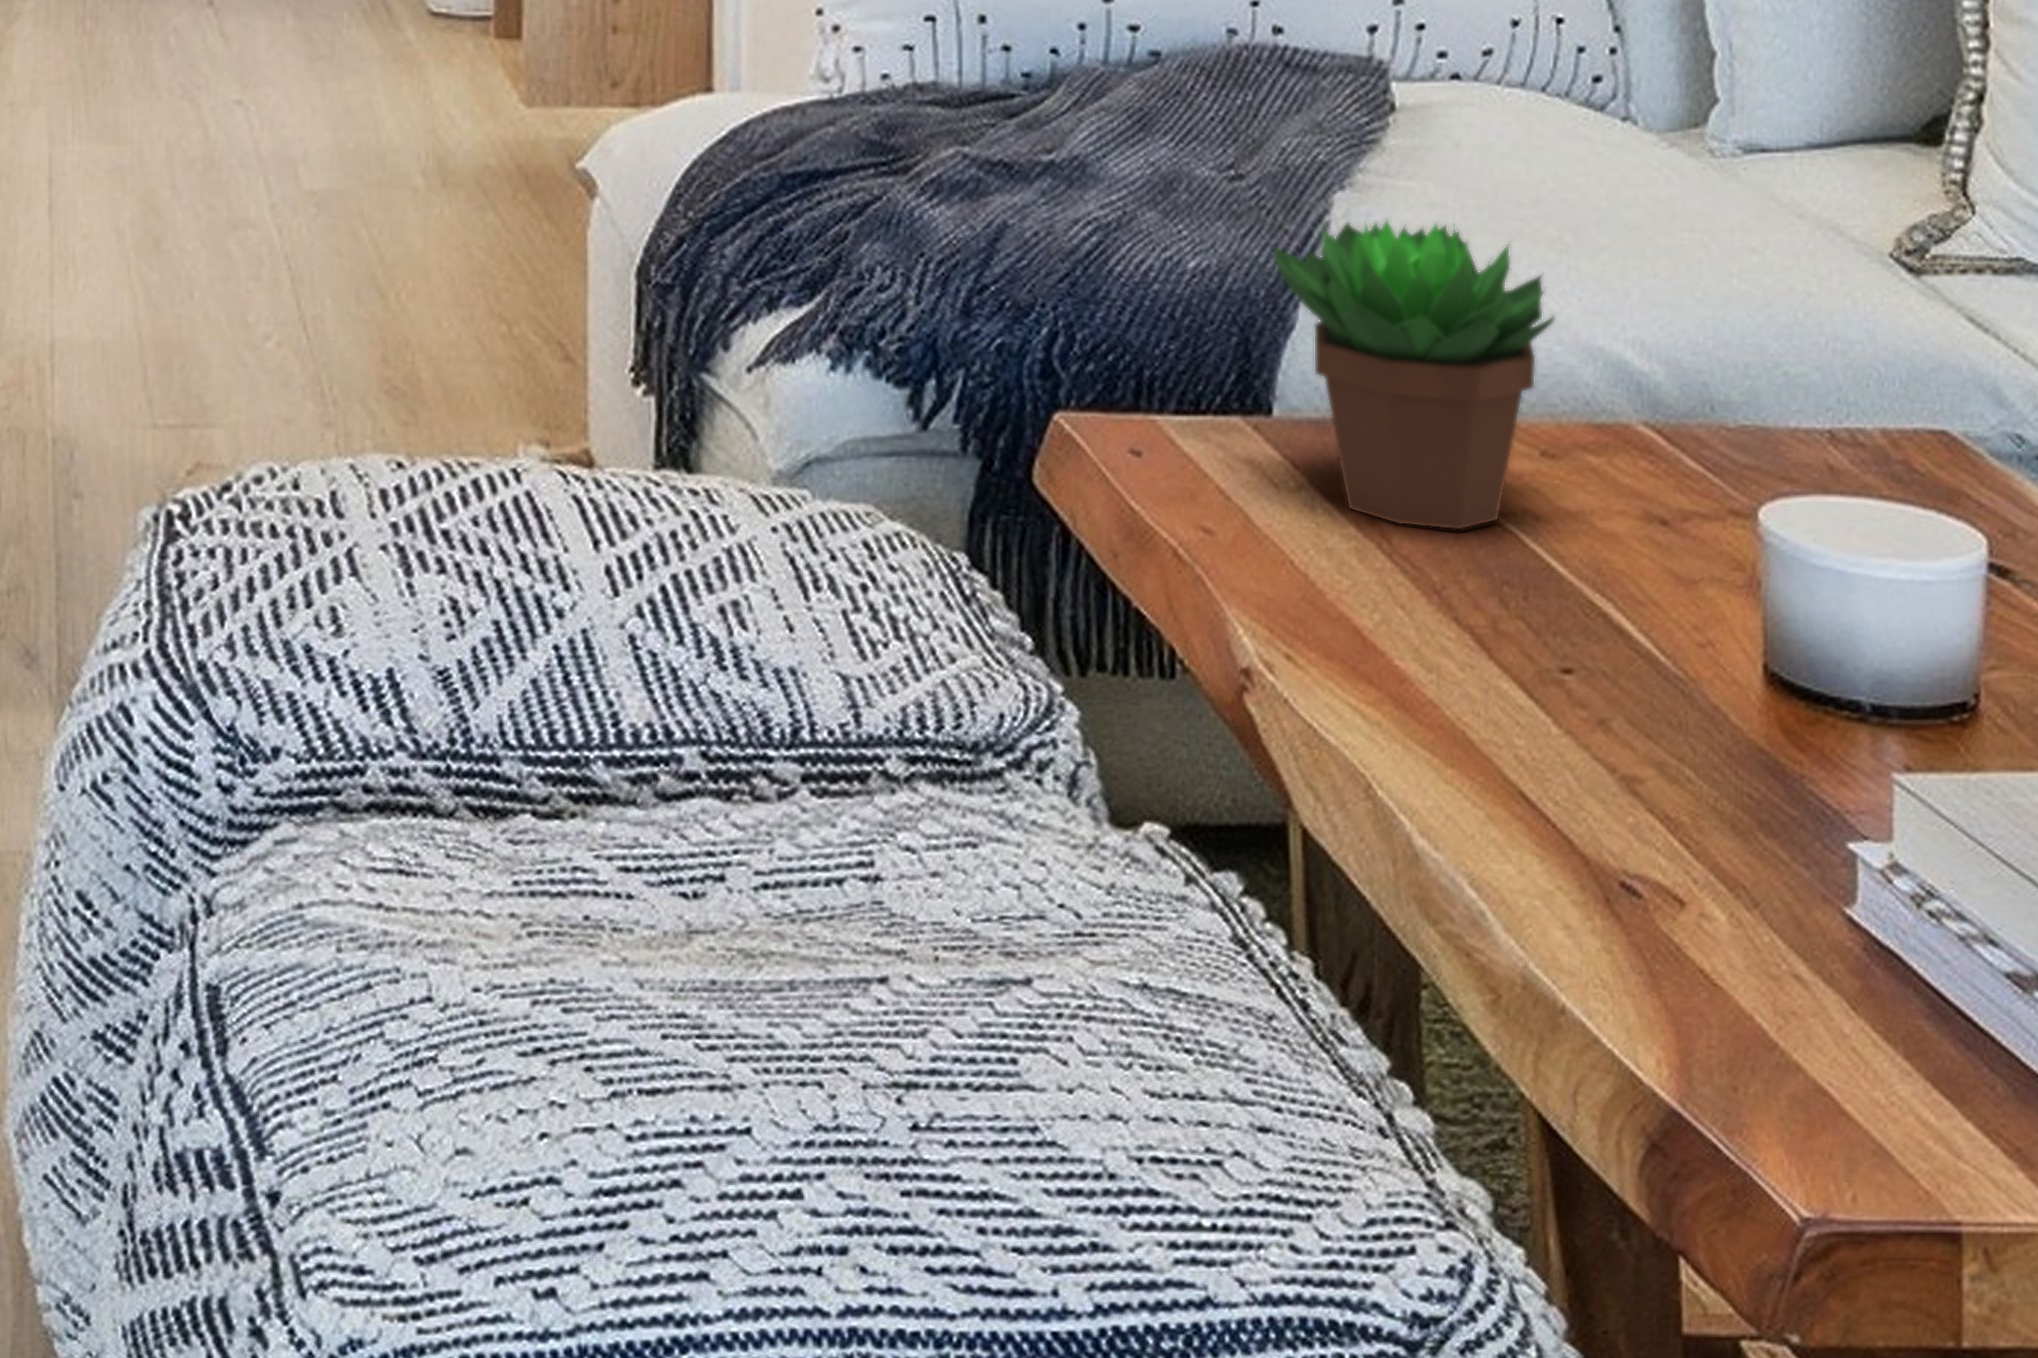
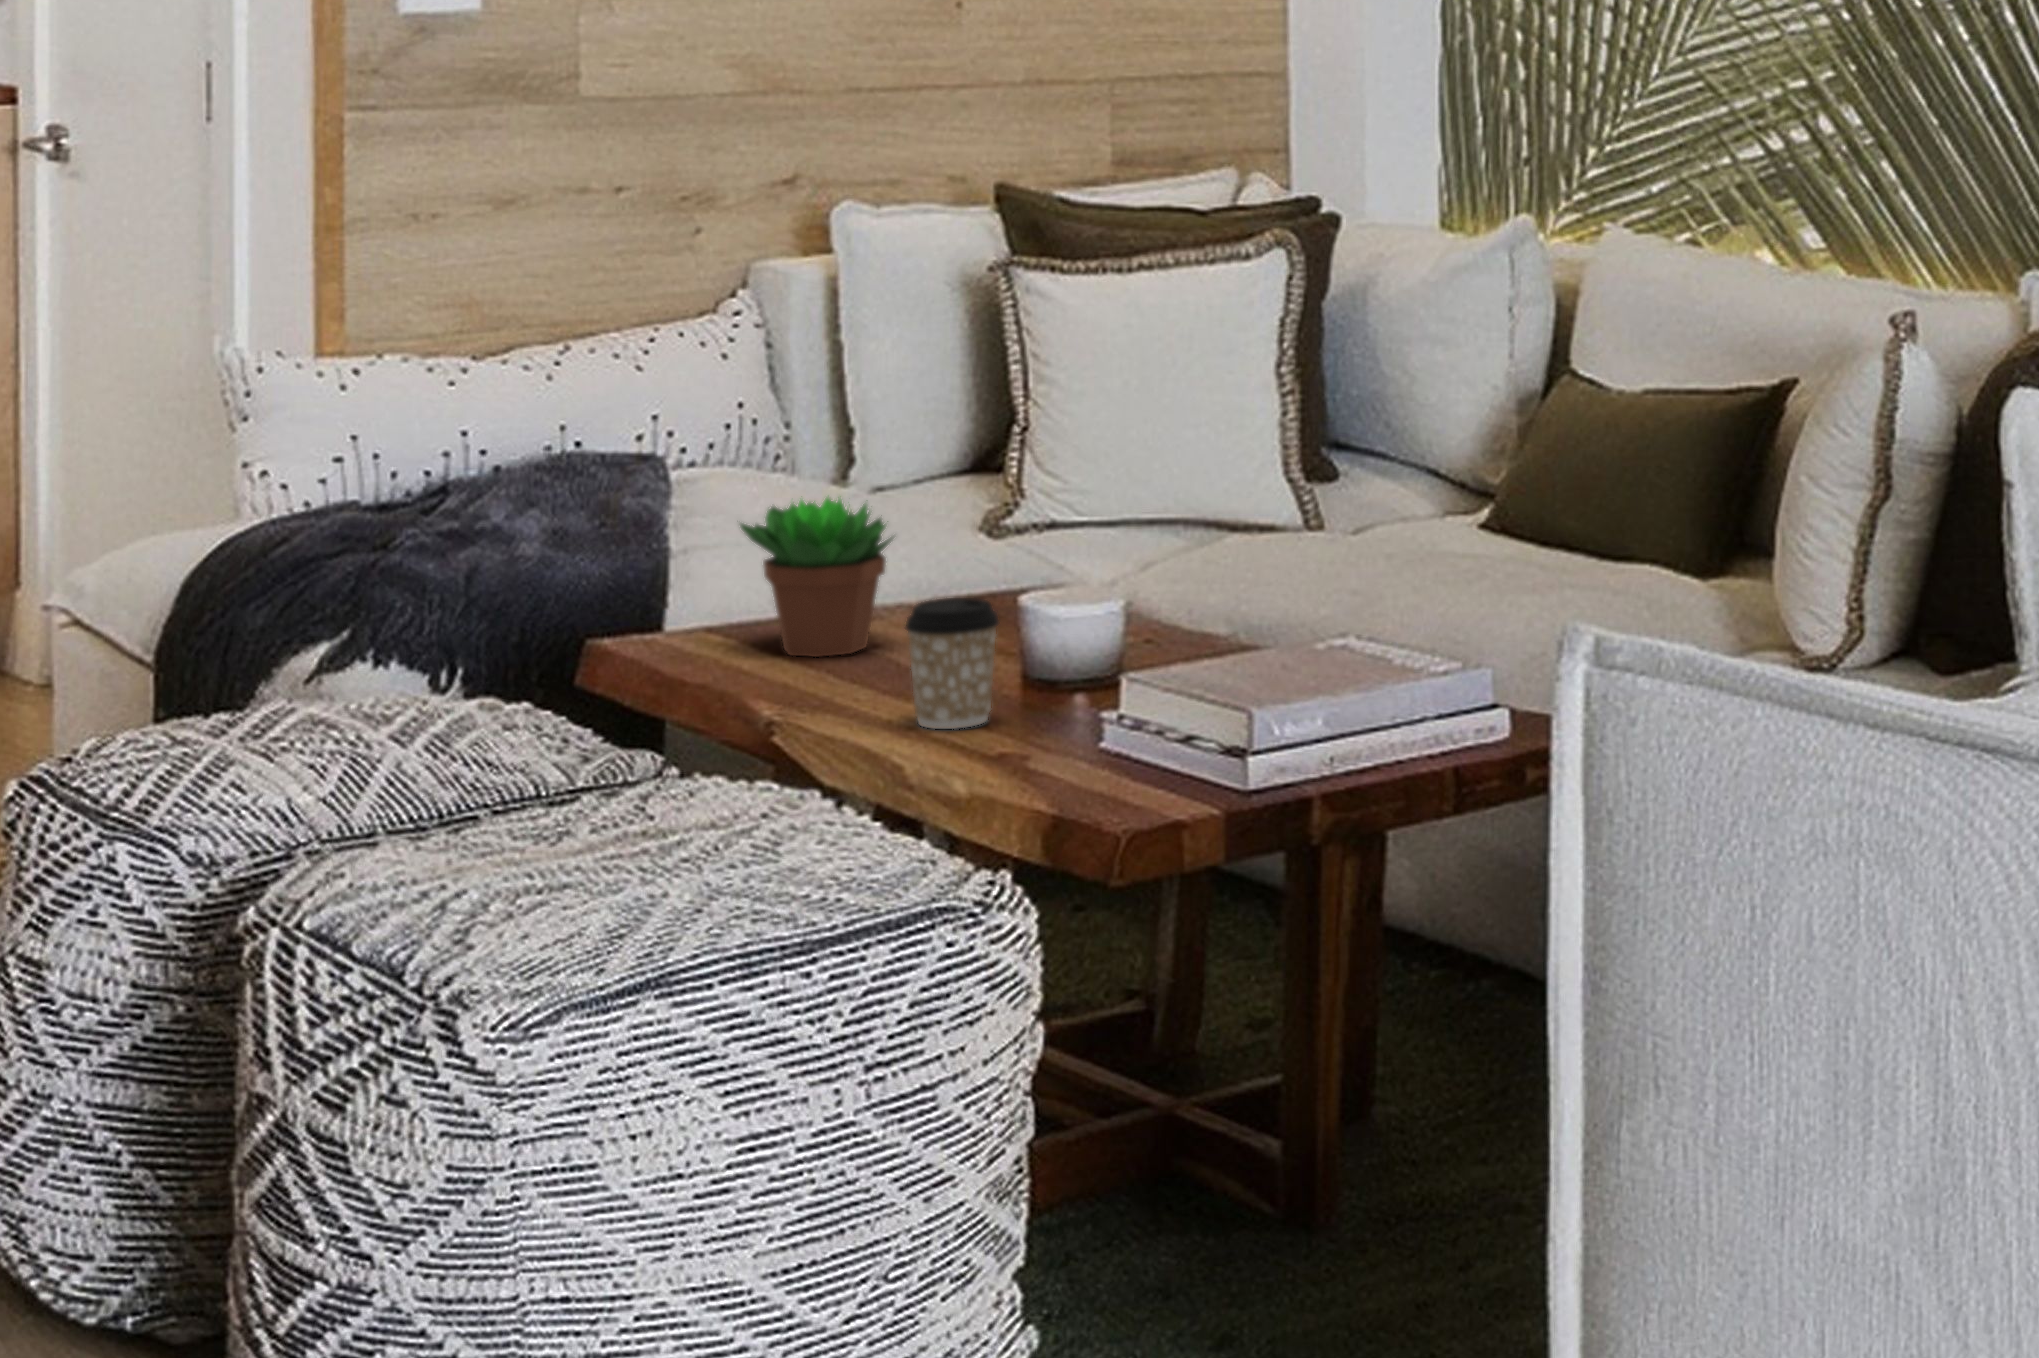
coffee cup: none [1464,497,1664,783] -> present [906,598,999,729]

